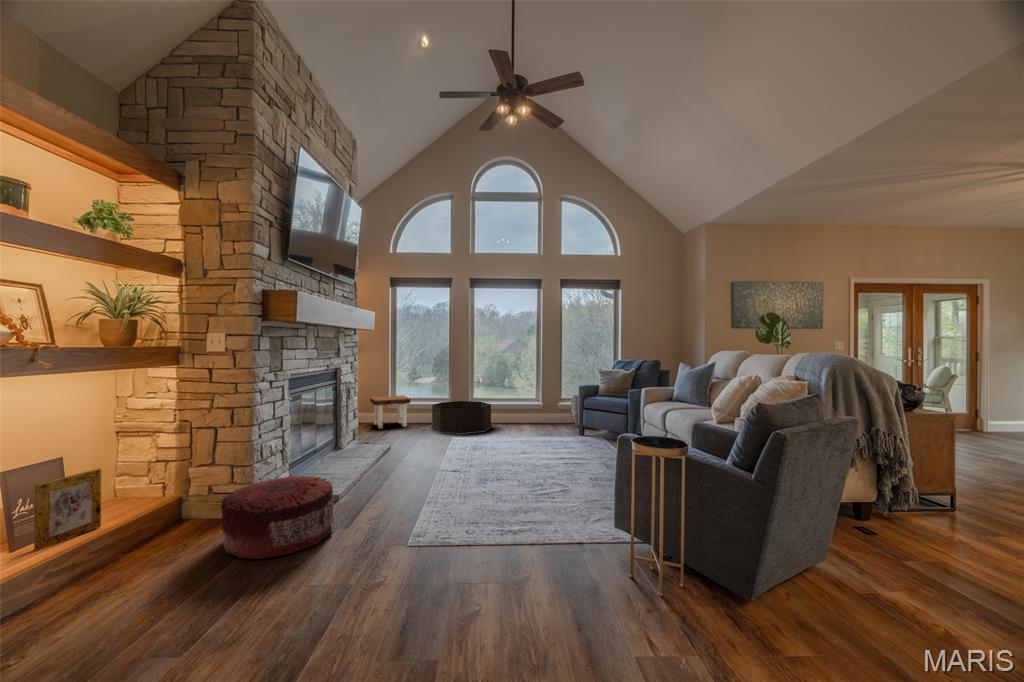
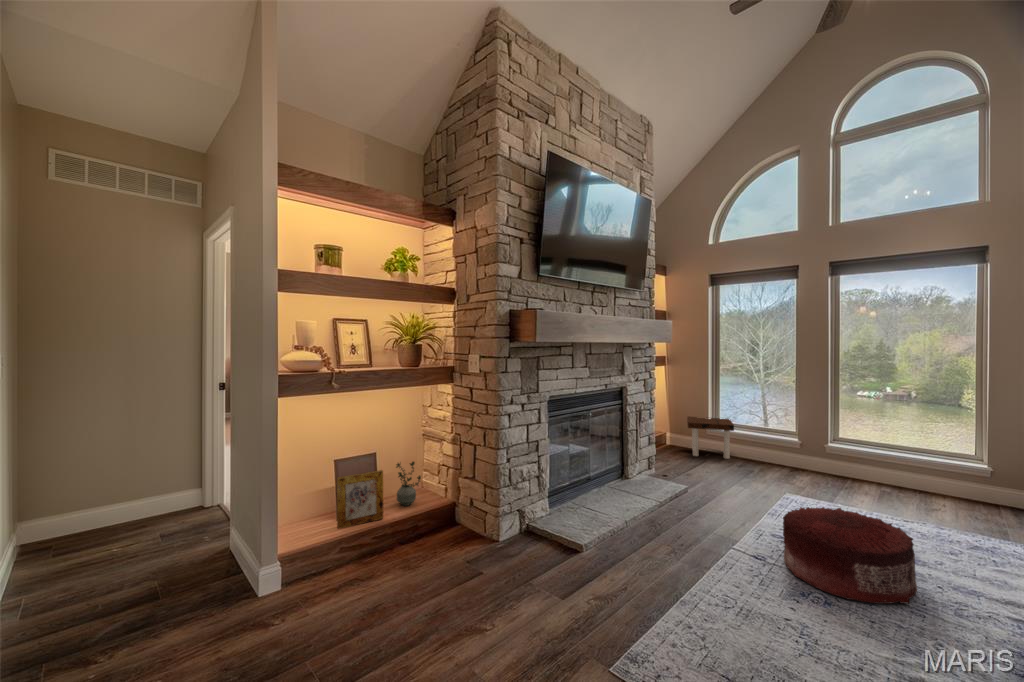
basket: present [432,401,491,434] -> none [763,435,861,489]
potted plant: none [98,457,143,512] -> present [396,462,421,506]
pouf: present [221,475,334,559] -> present [783,507,917,604]

